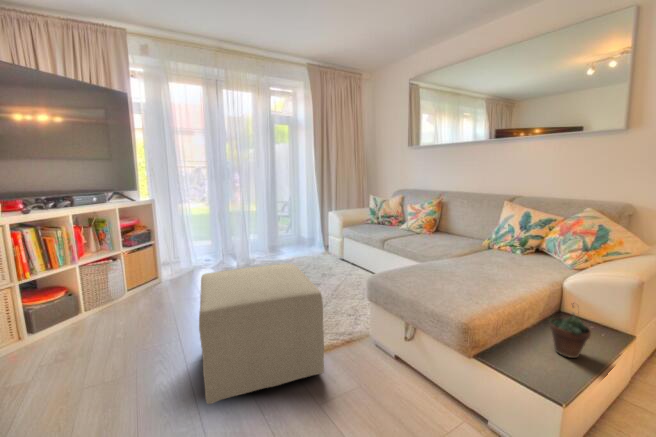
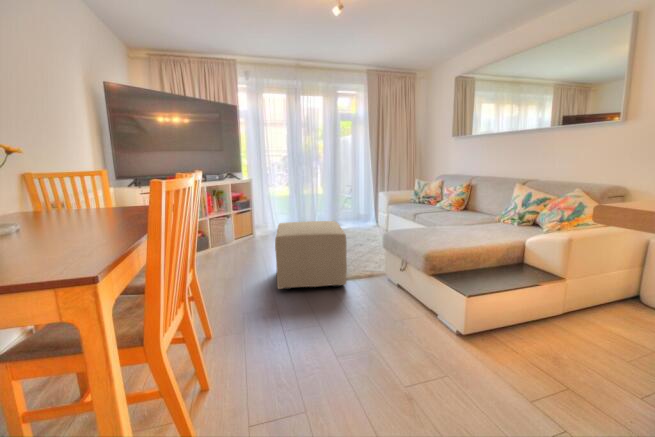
succulent plant: present [550,303,591,358] -> none [483,244,507,279]

